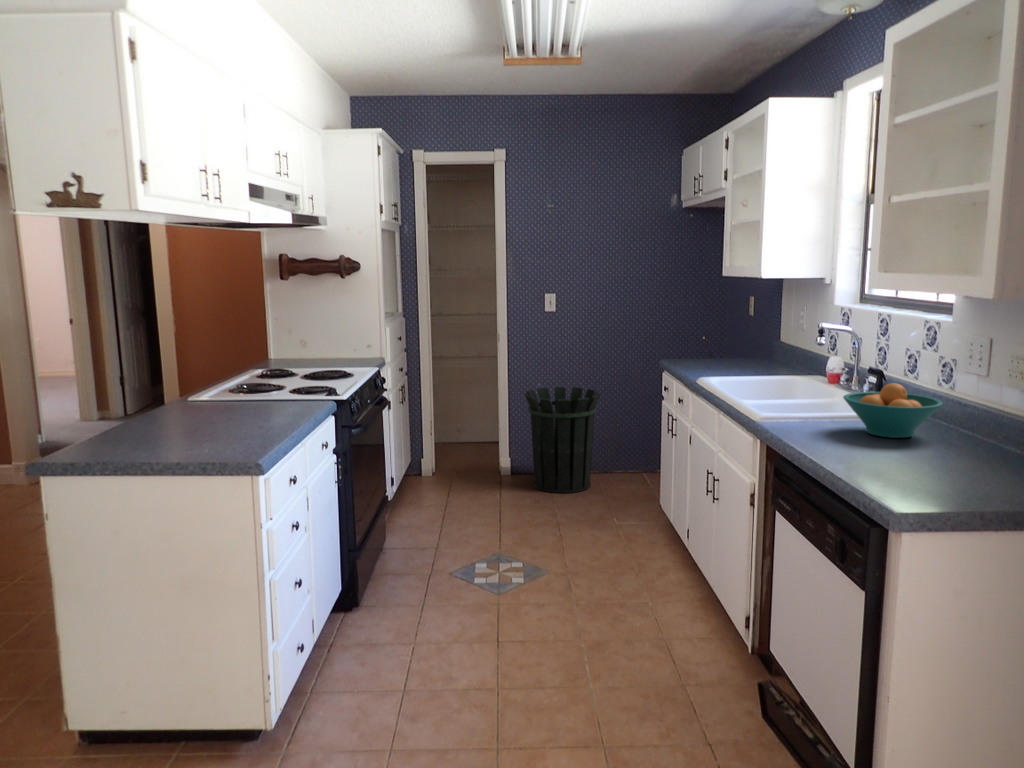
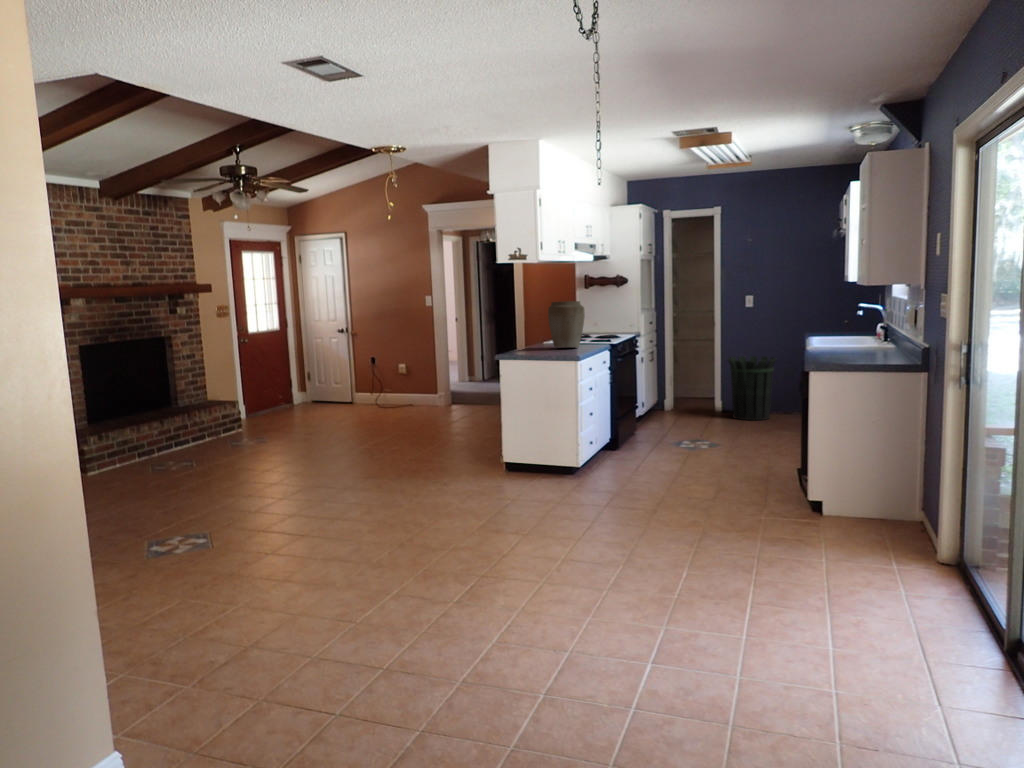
vase: none [182,313,275,425] -> present [548,301,585,348]
fruit bowl: present [843,383,943,438] -> none [834,330,878,354]

